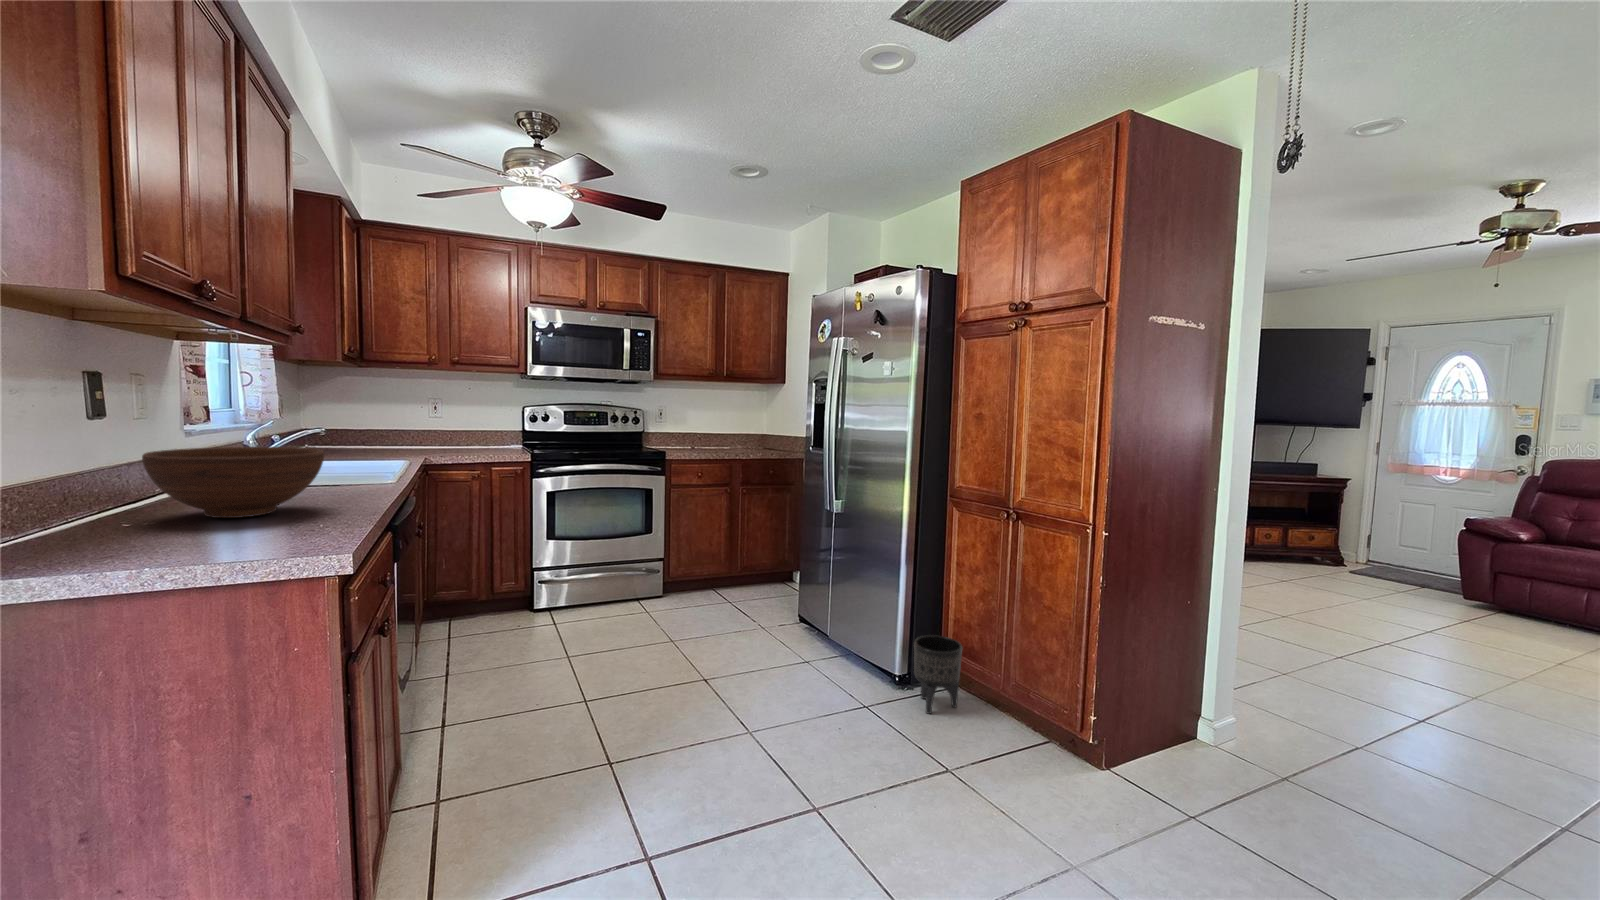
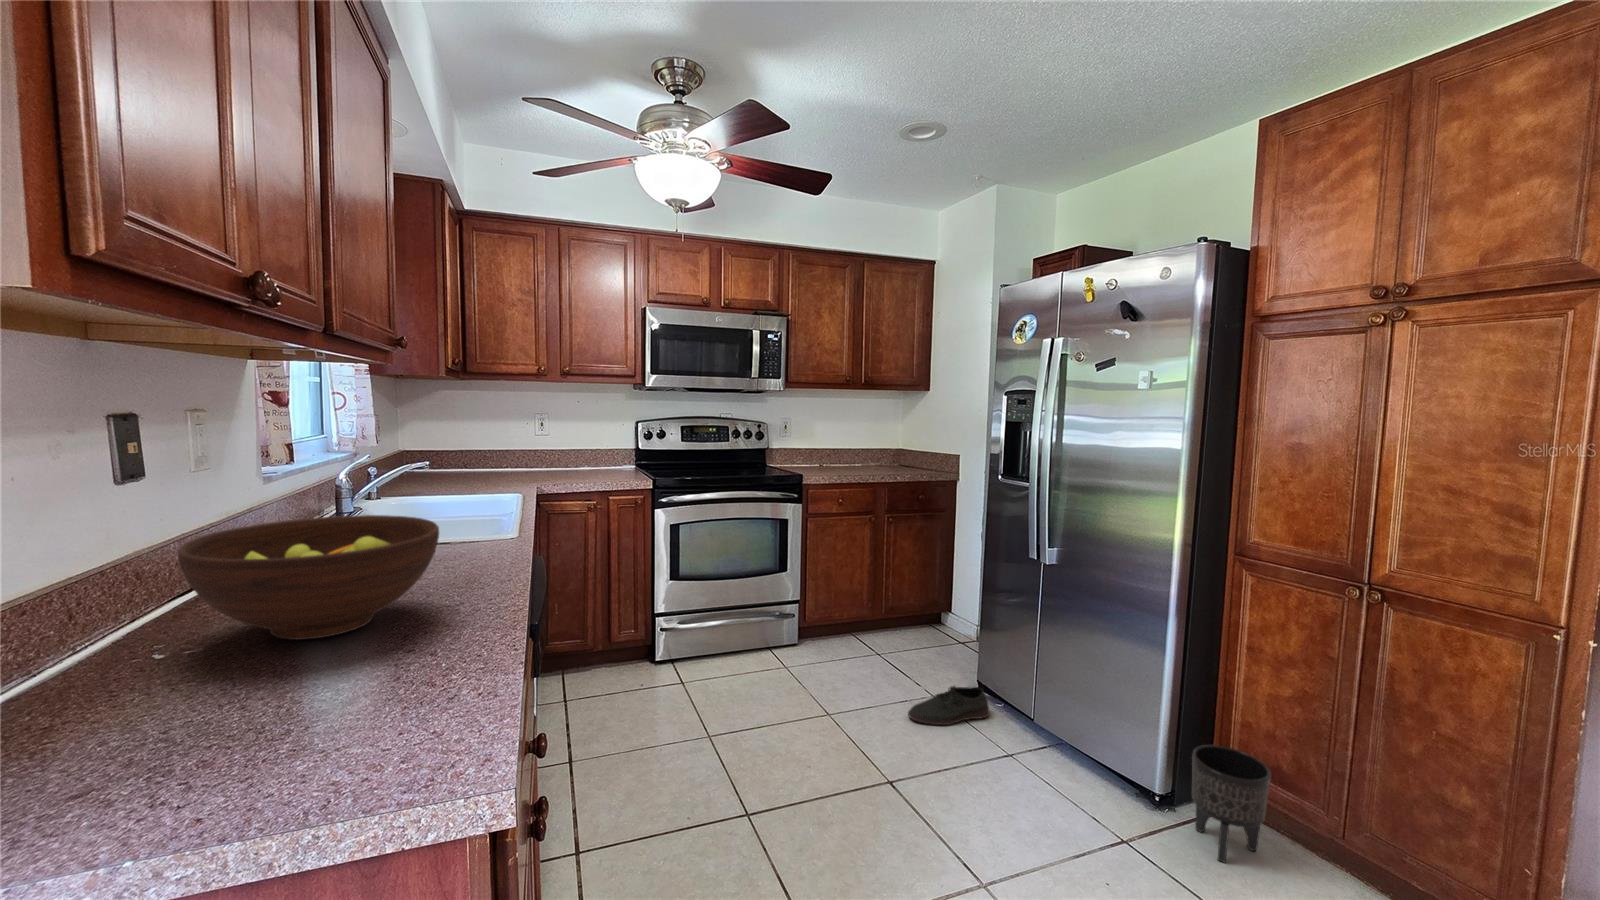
shoe: none [735,615,802,645] -> present [908,686,989,725]

